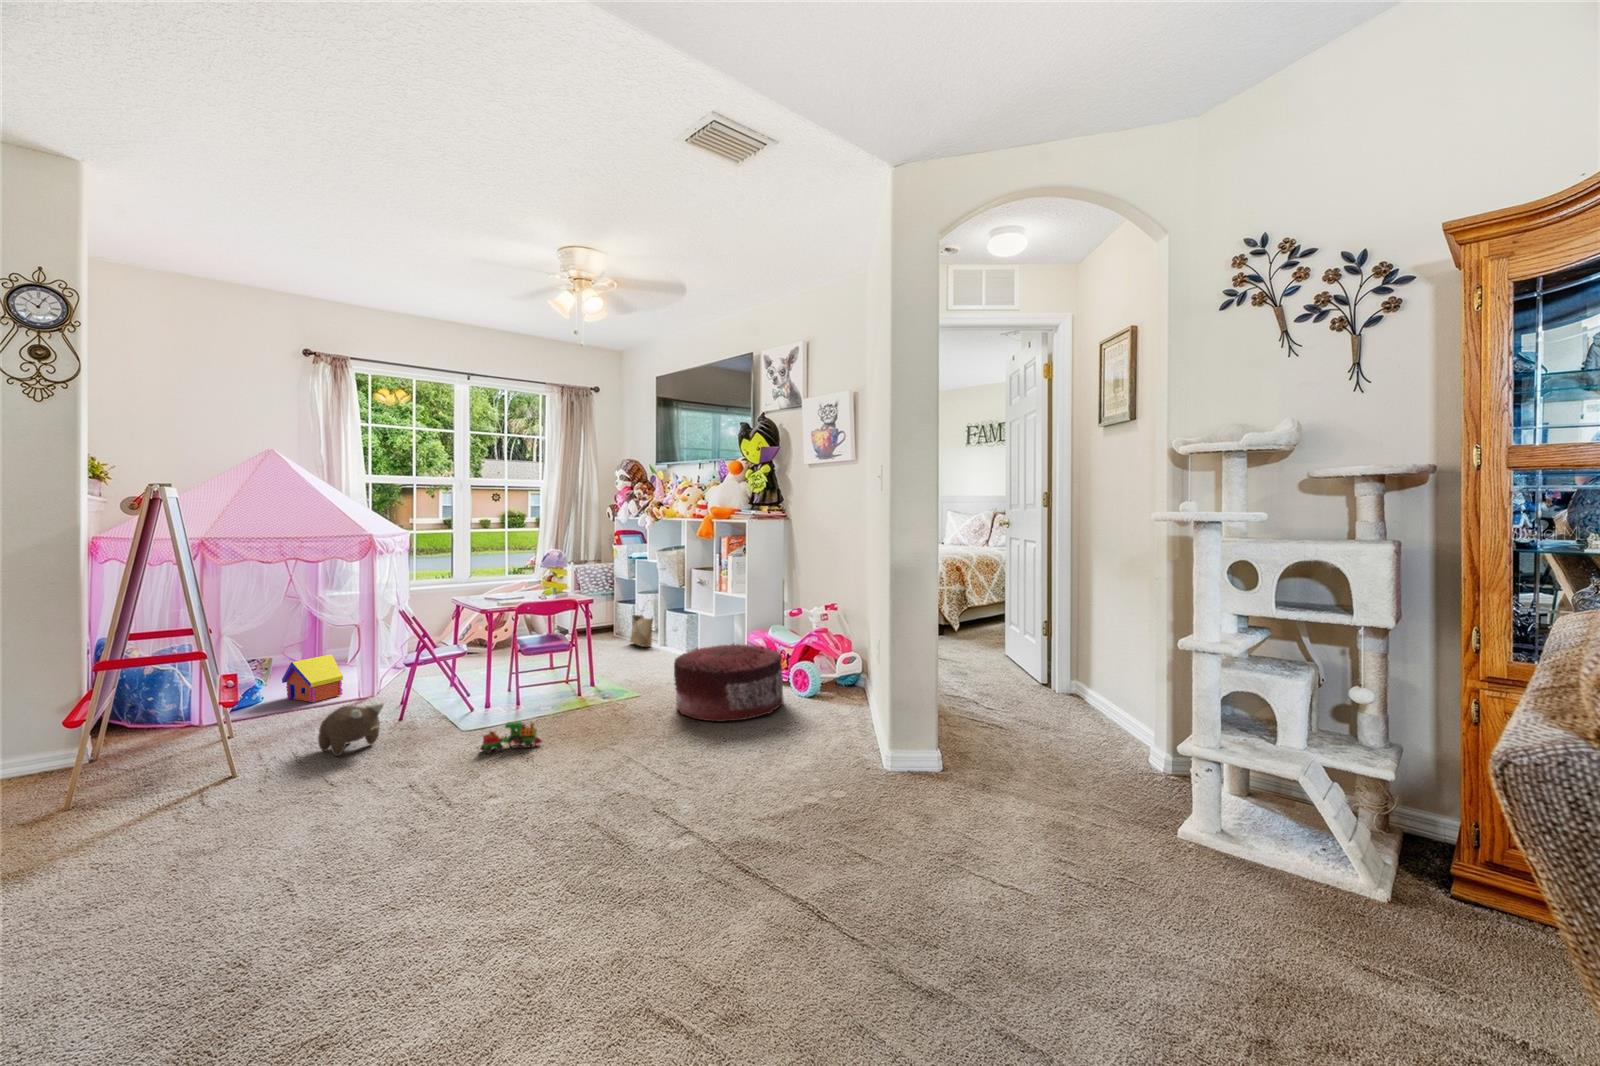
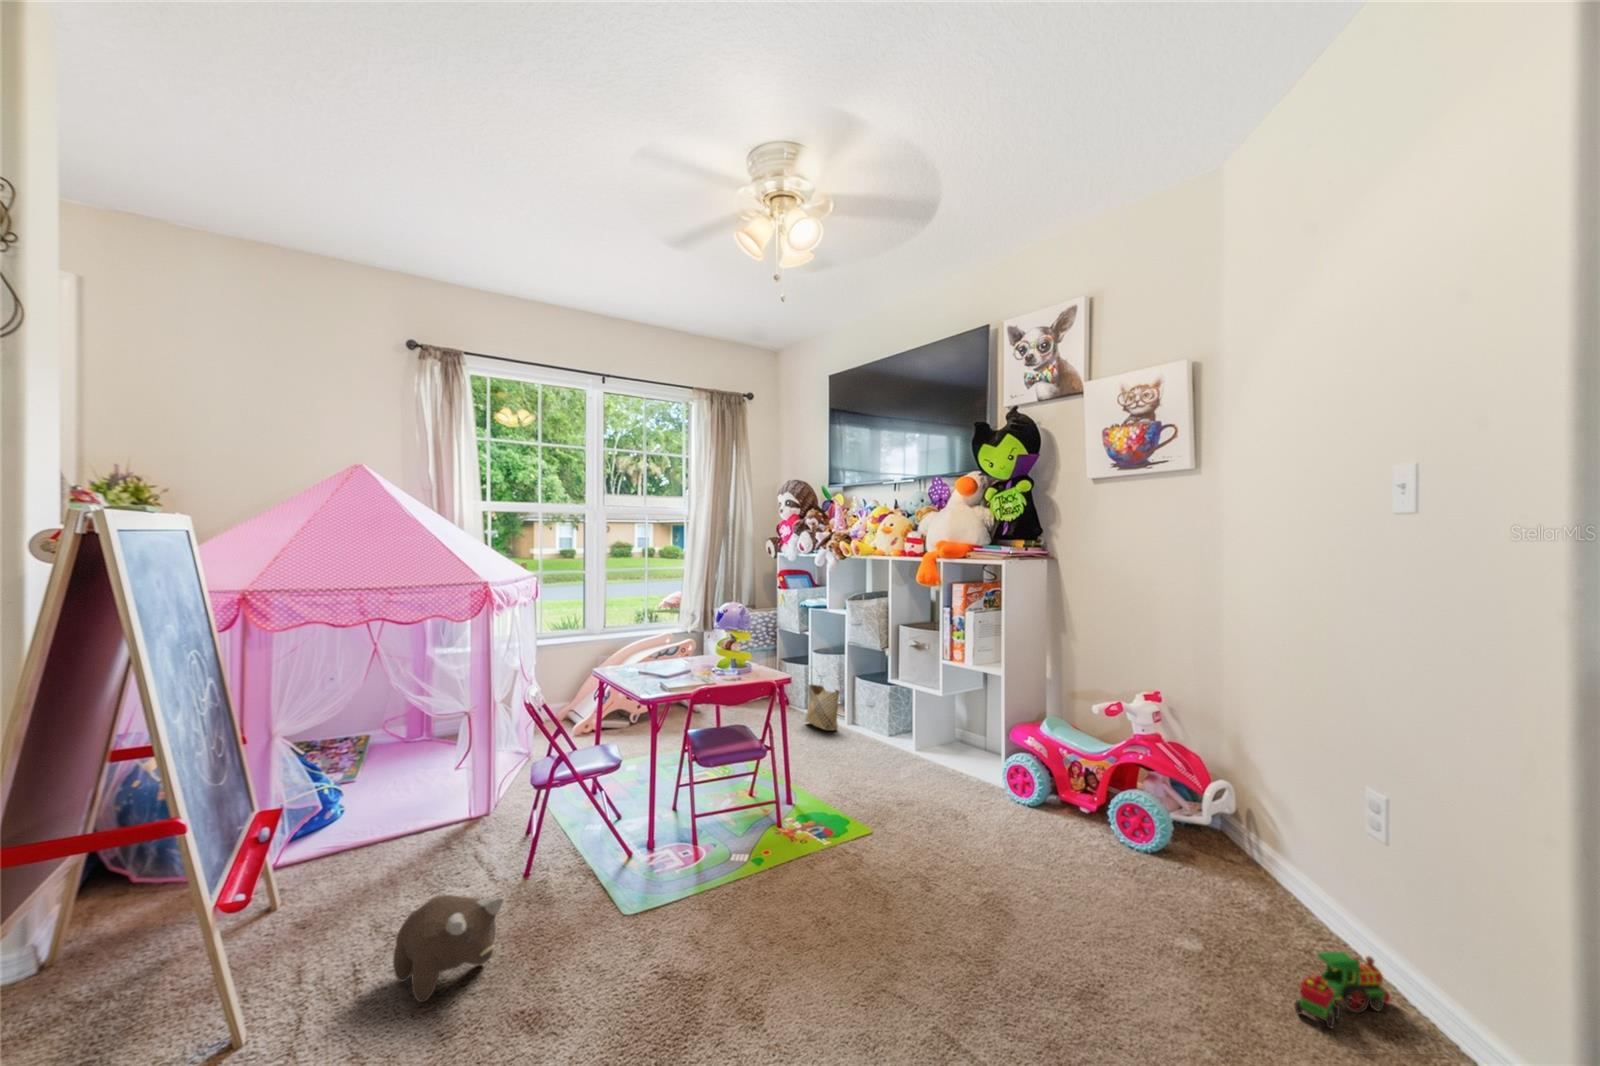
pouf: present [674,644,784,721] -> none [957,760,1158,934]
toy house: present [282,654,343,702] -> none [362,755,444,834]
toy train: present [481,722,542,754] -> present [1295,951,1390,1029]

